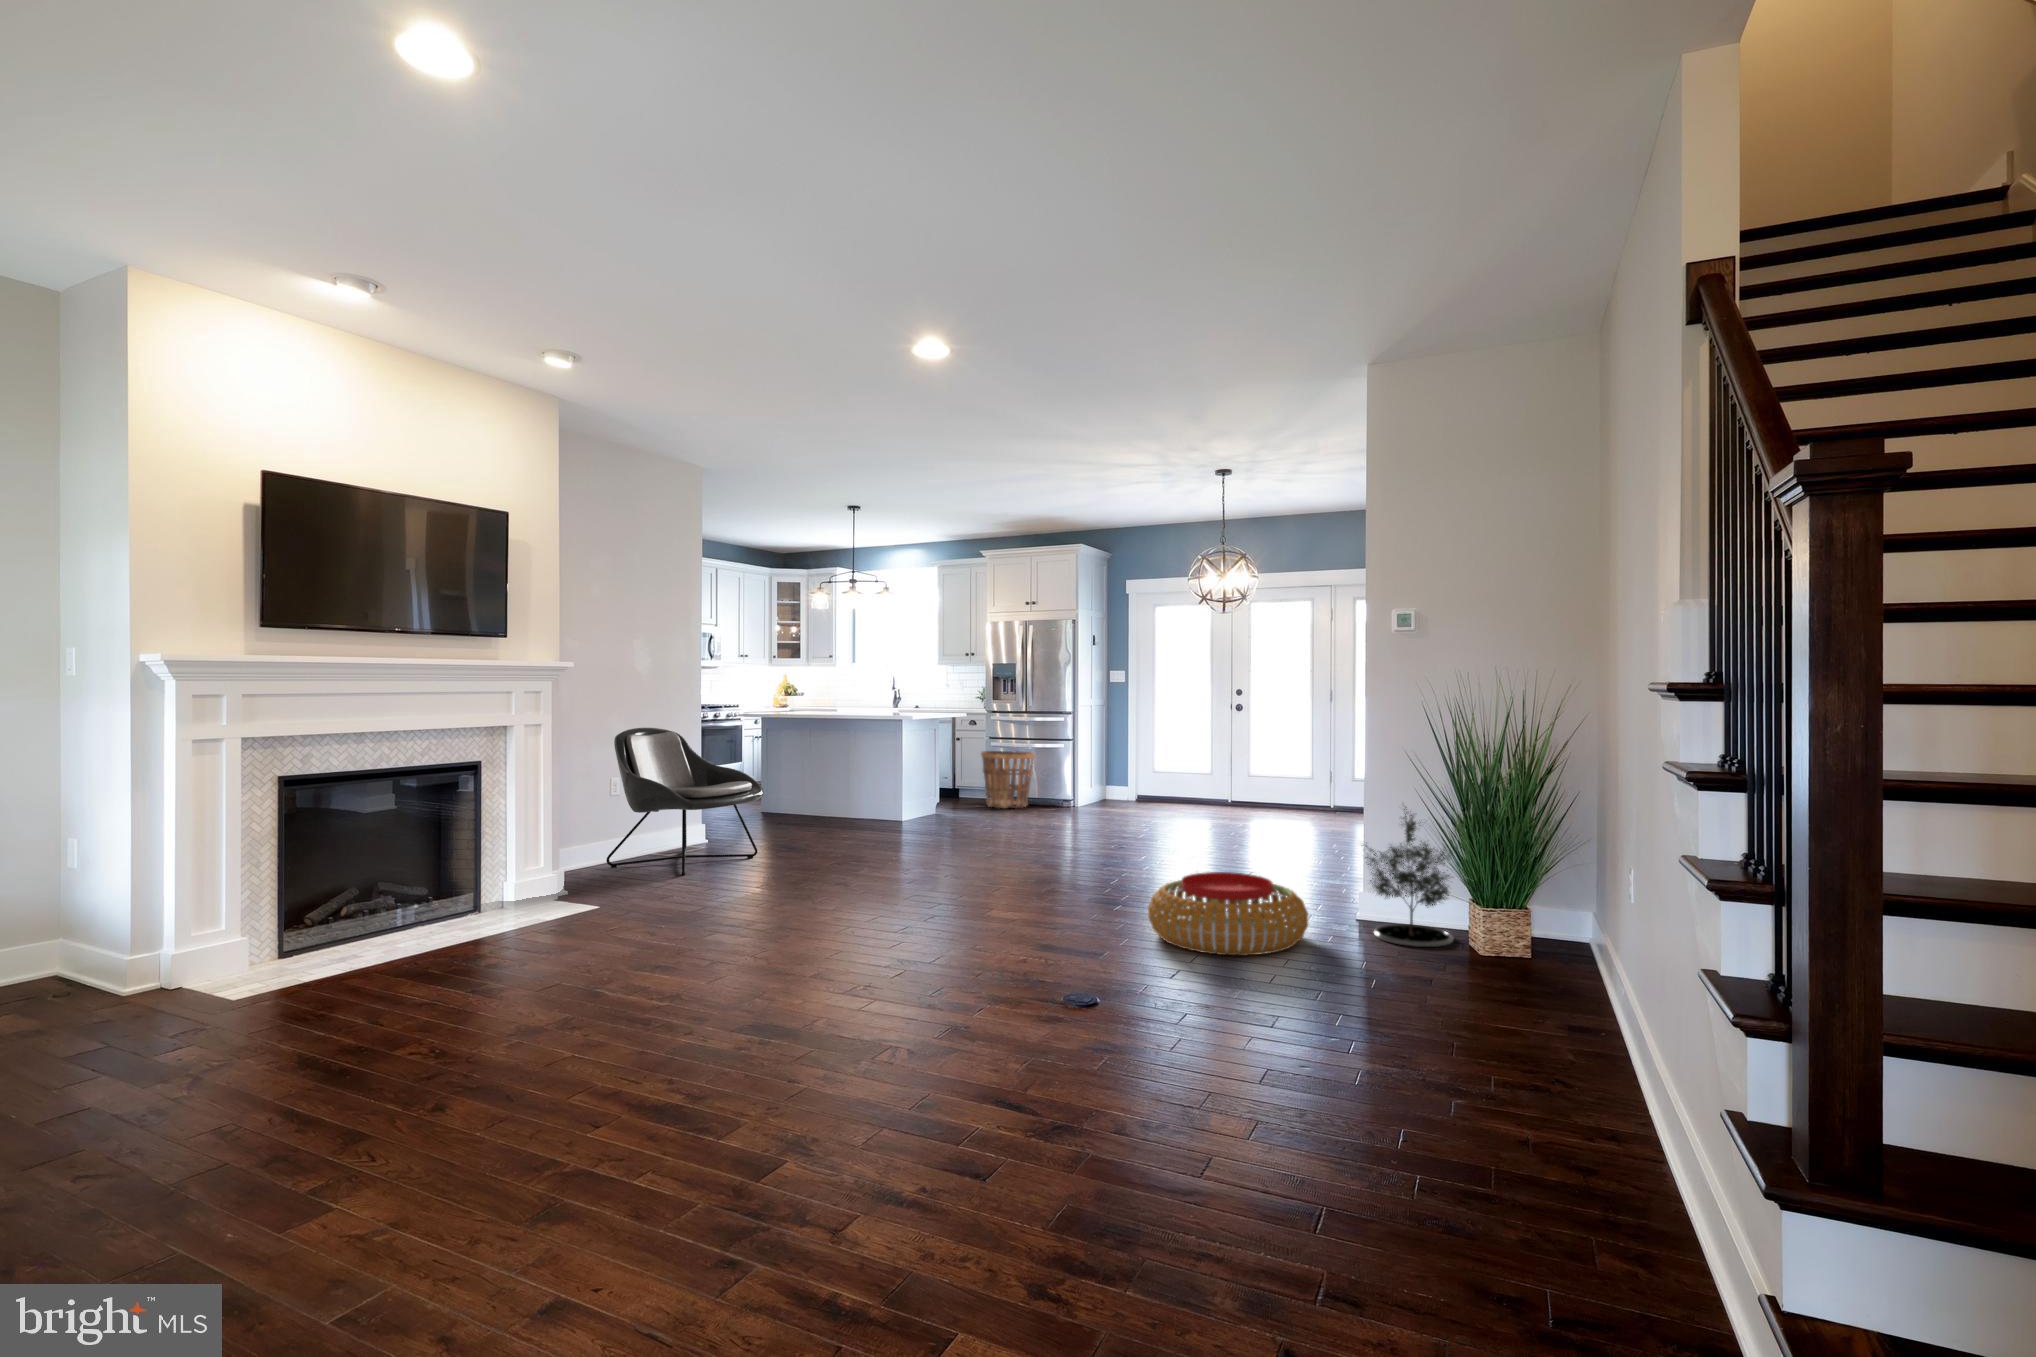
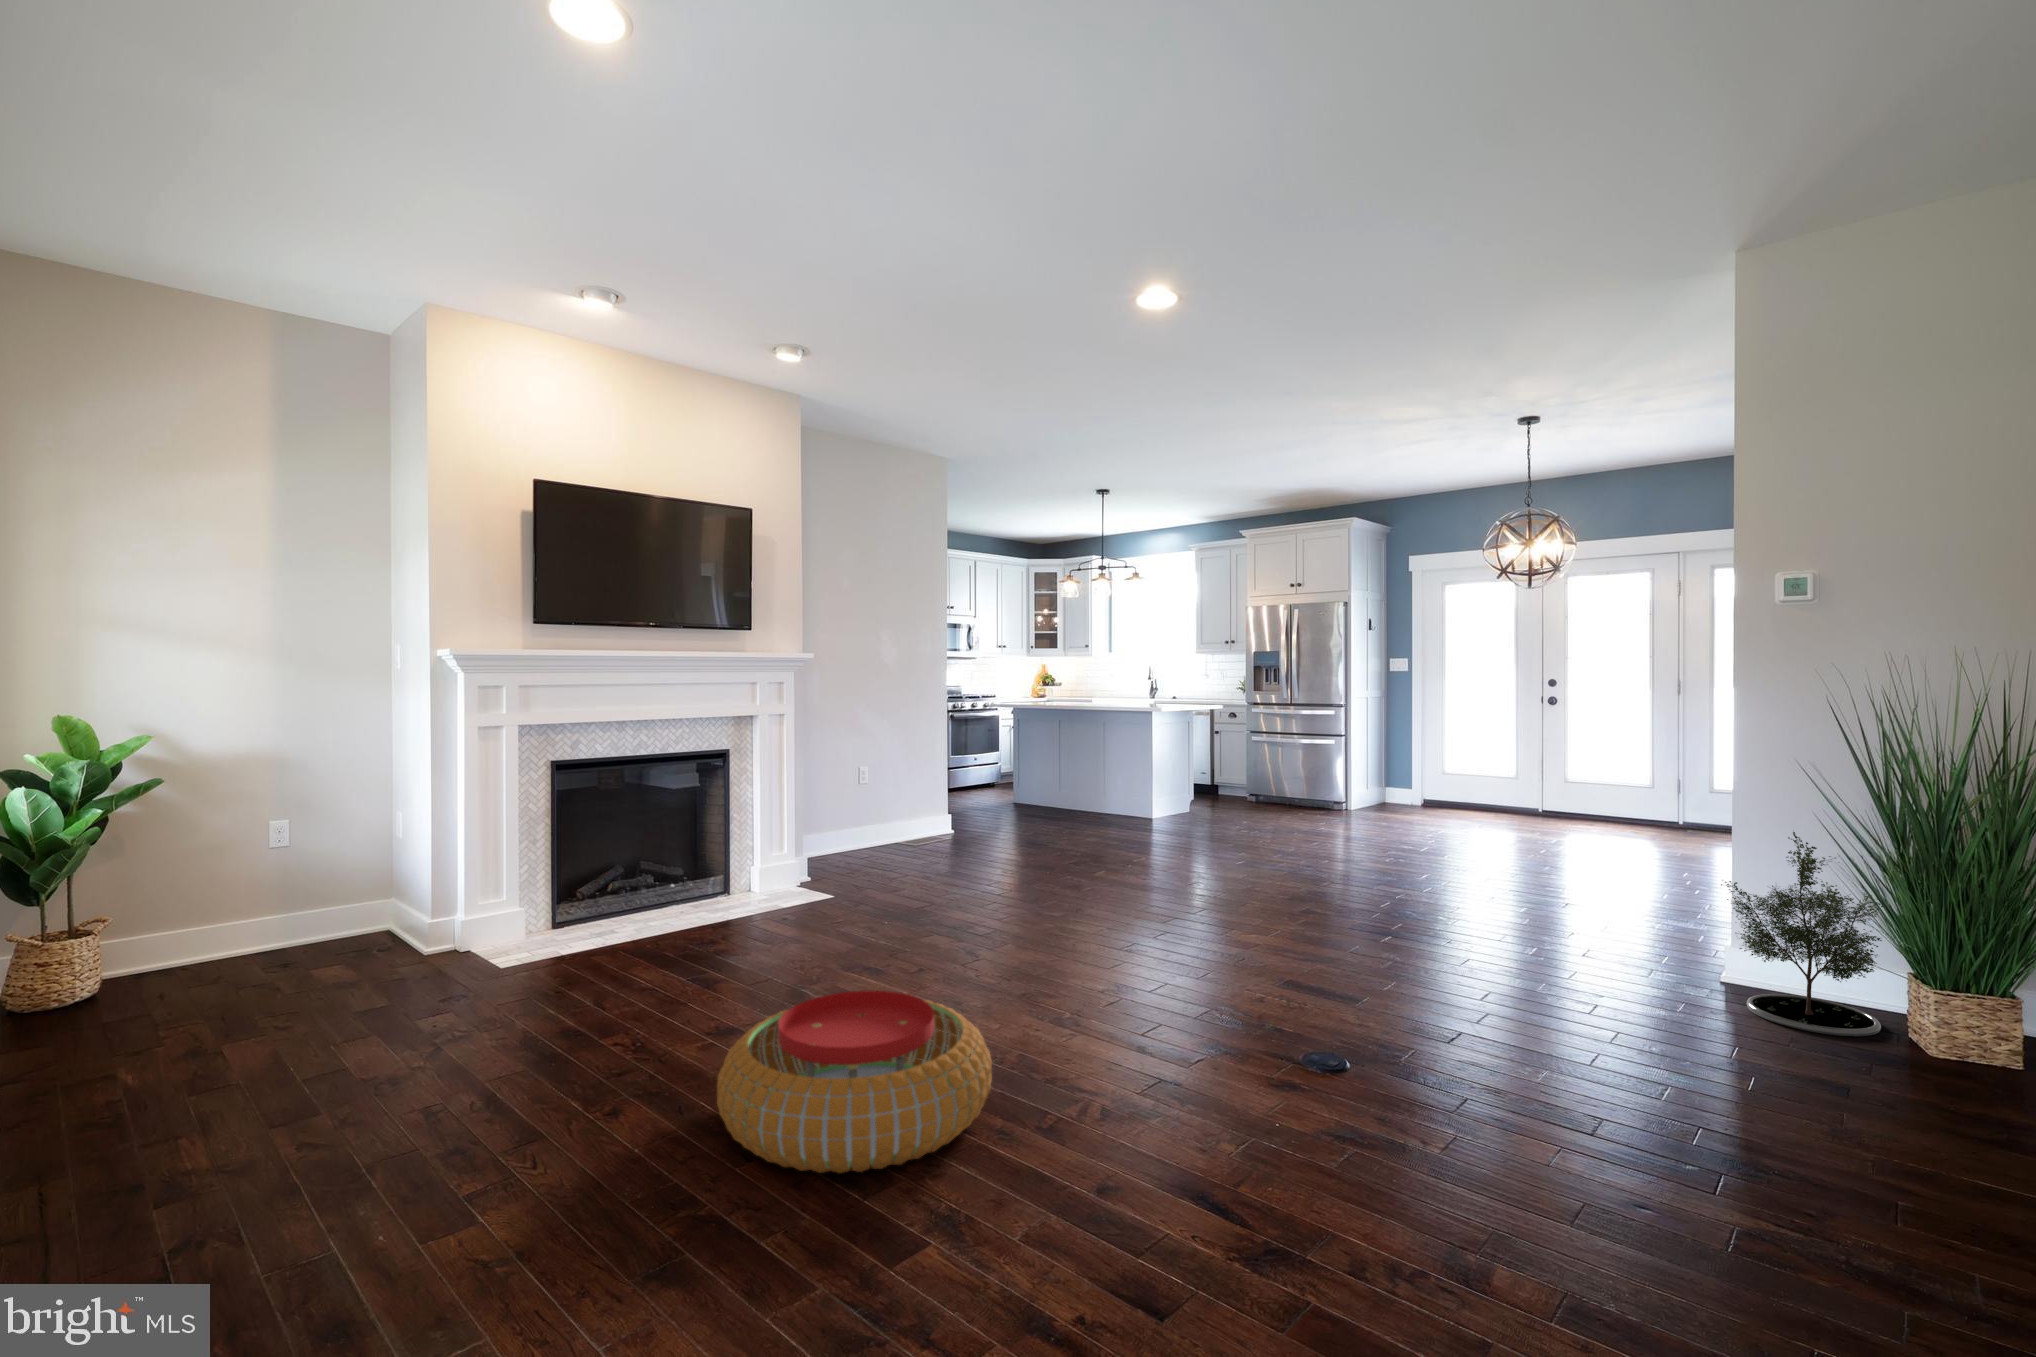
lounge chair: present [606,728,764,875] -> none [856,718,1003,866]
basket: present [981,751,1035,808] -> none [1240,745,1300,807]
pouf: present [1148,872,1309,955] -> present [717,991,992,1173]

